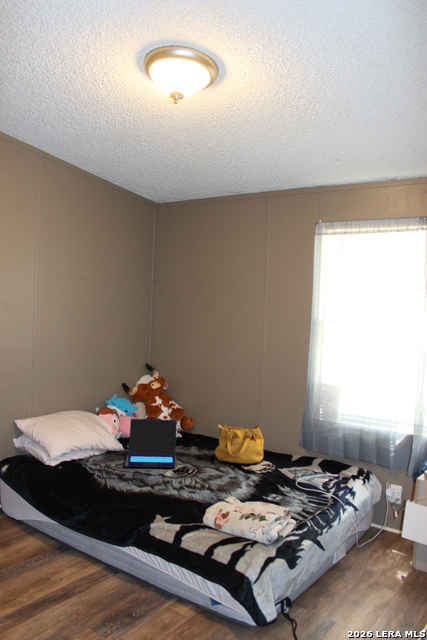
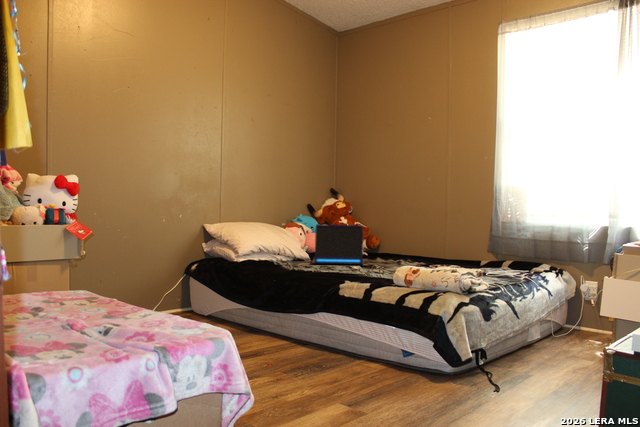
handbag: present [215,424,264,464] -> none [404,224,457,264]

